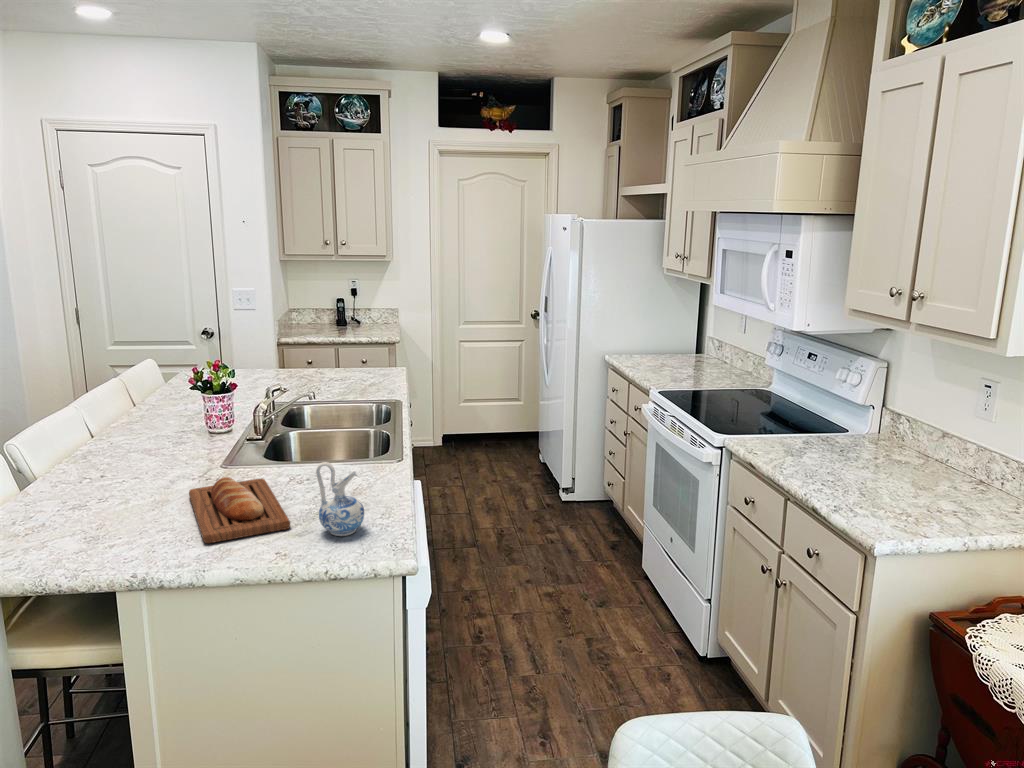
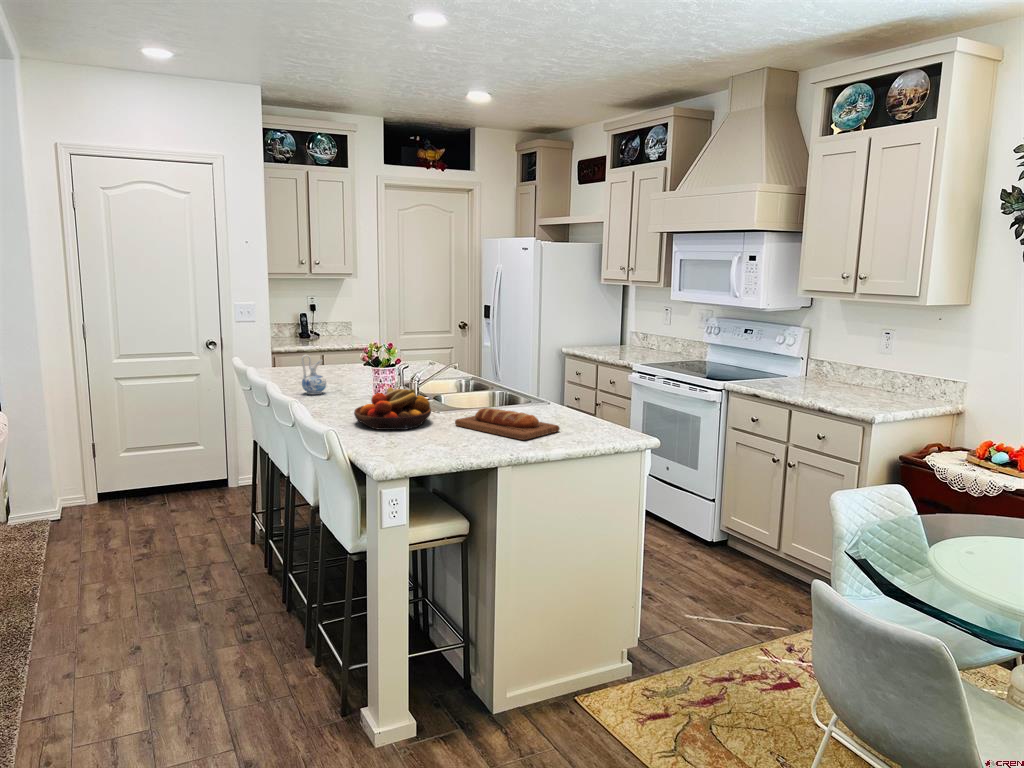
fruit bowl: none [76,429,186,498] -> present [354,387,431,430]
ceramic pitcher: present [316,462,364,536] -> present [301,354,326,394]

